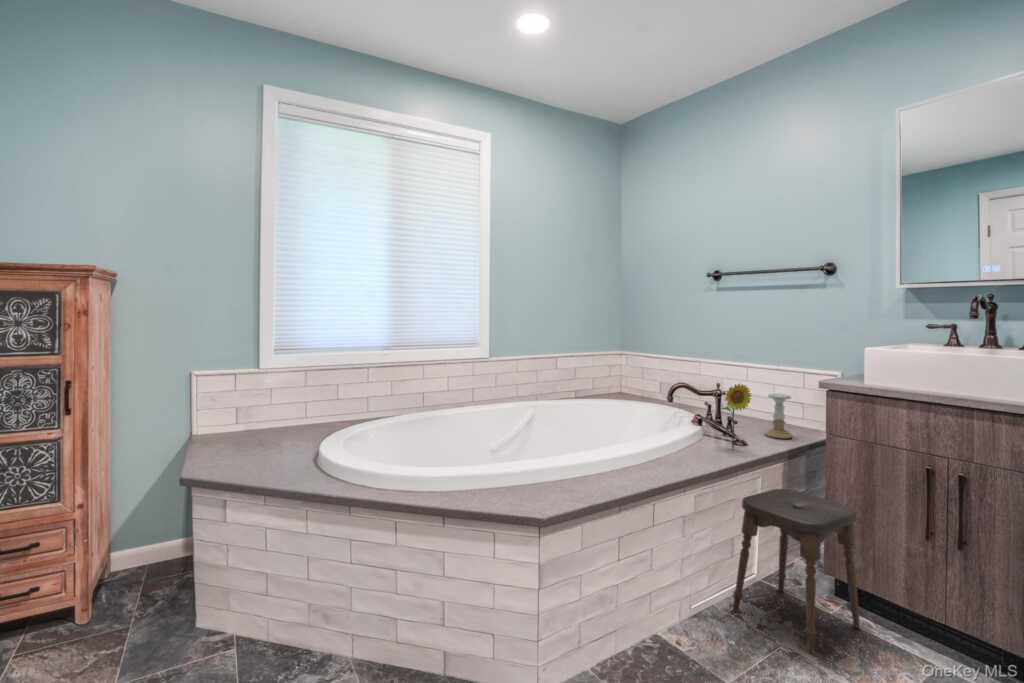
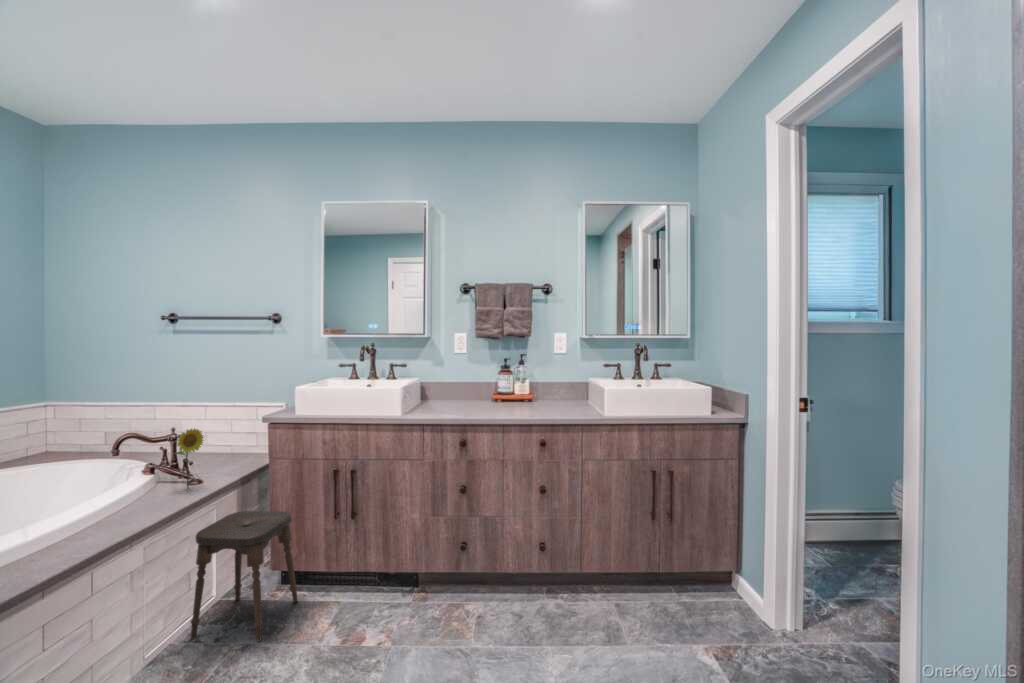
candle holder: present [765,394,792,439] -> none [222,429,246,468]

